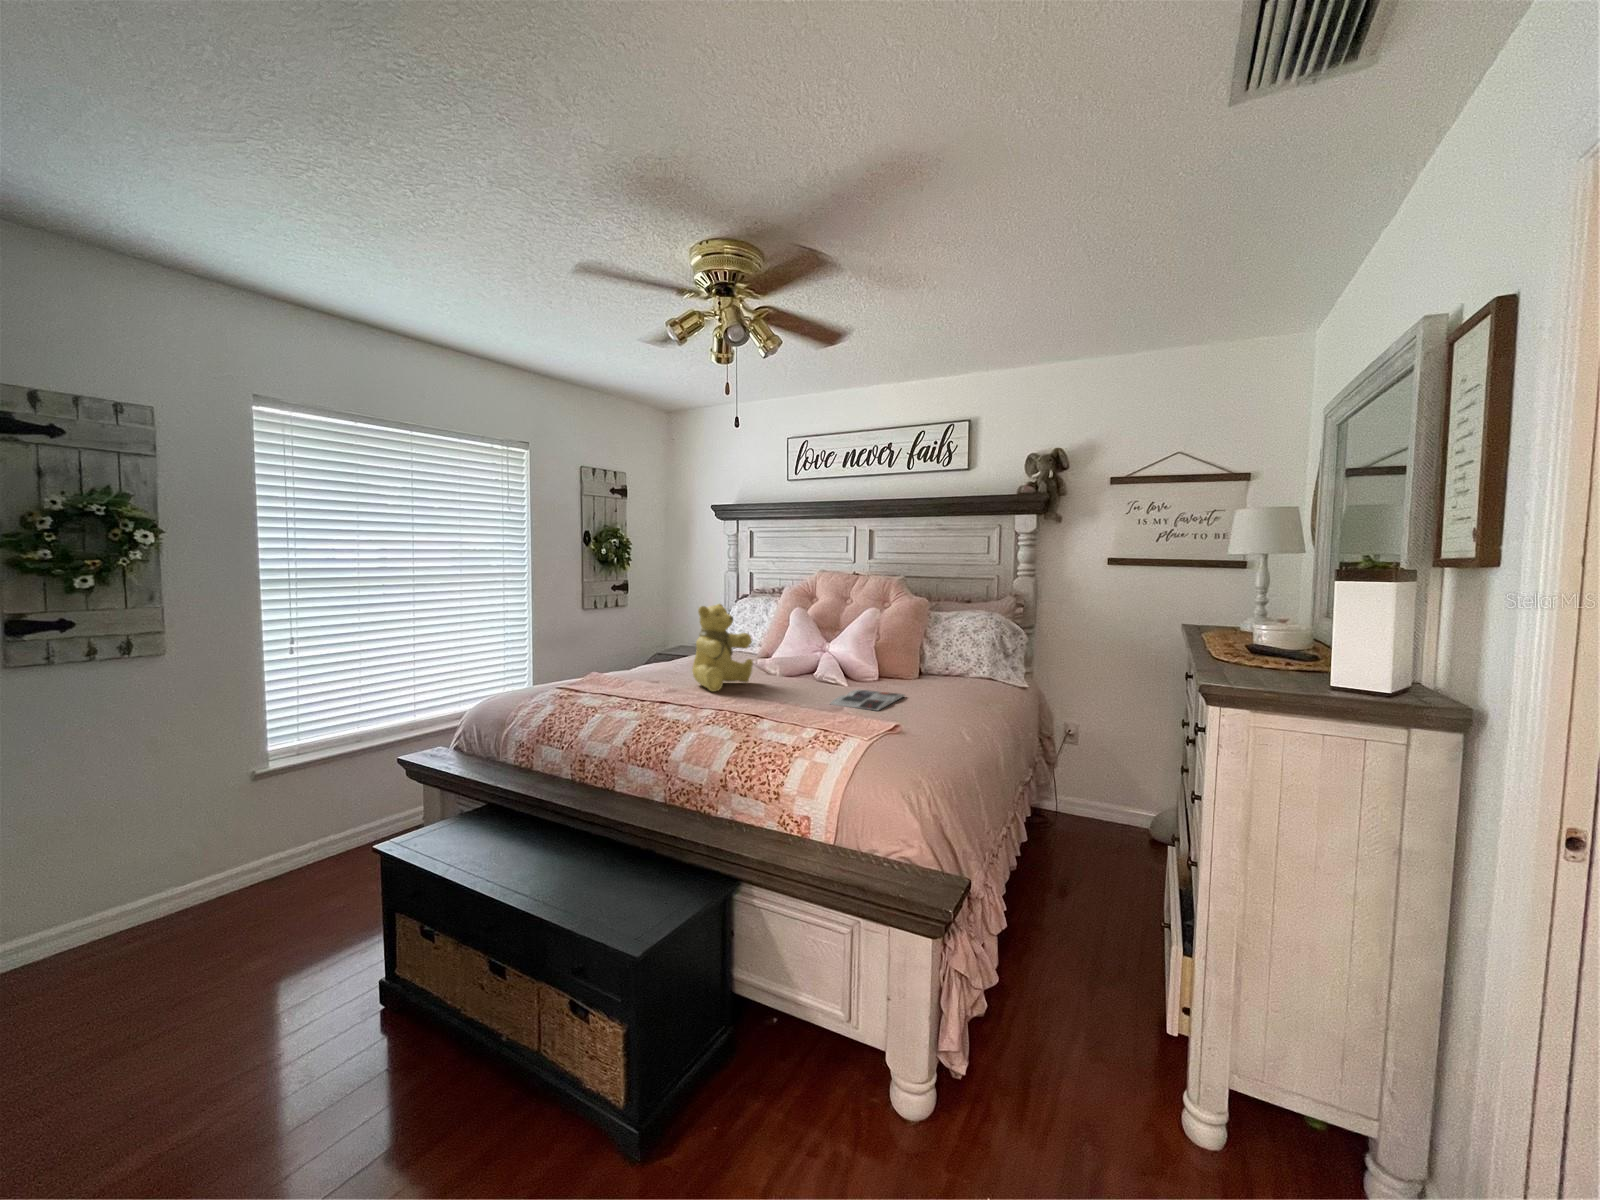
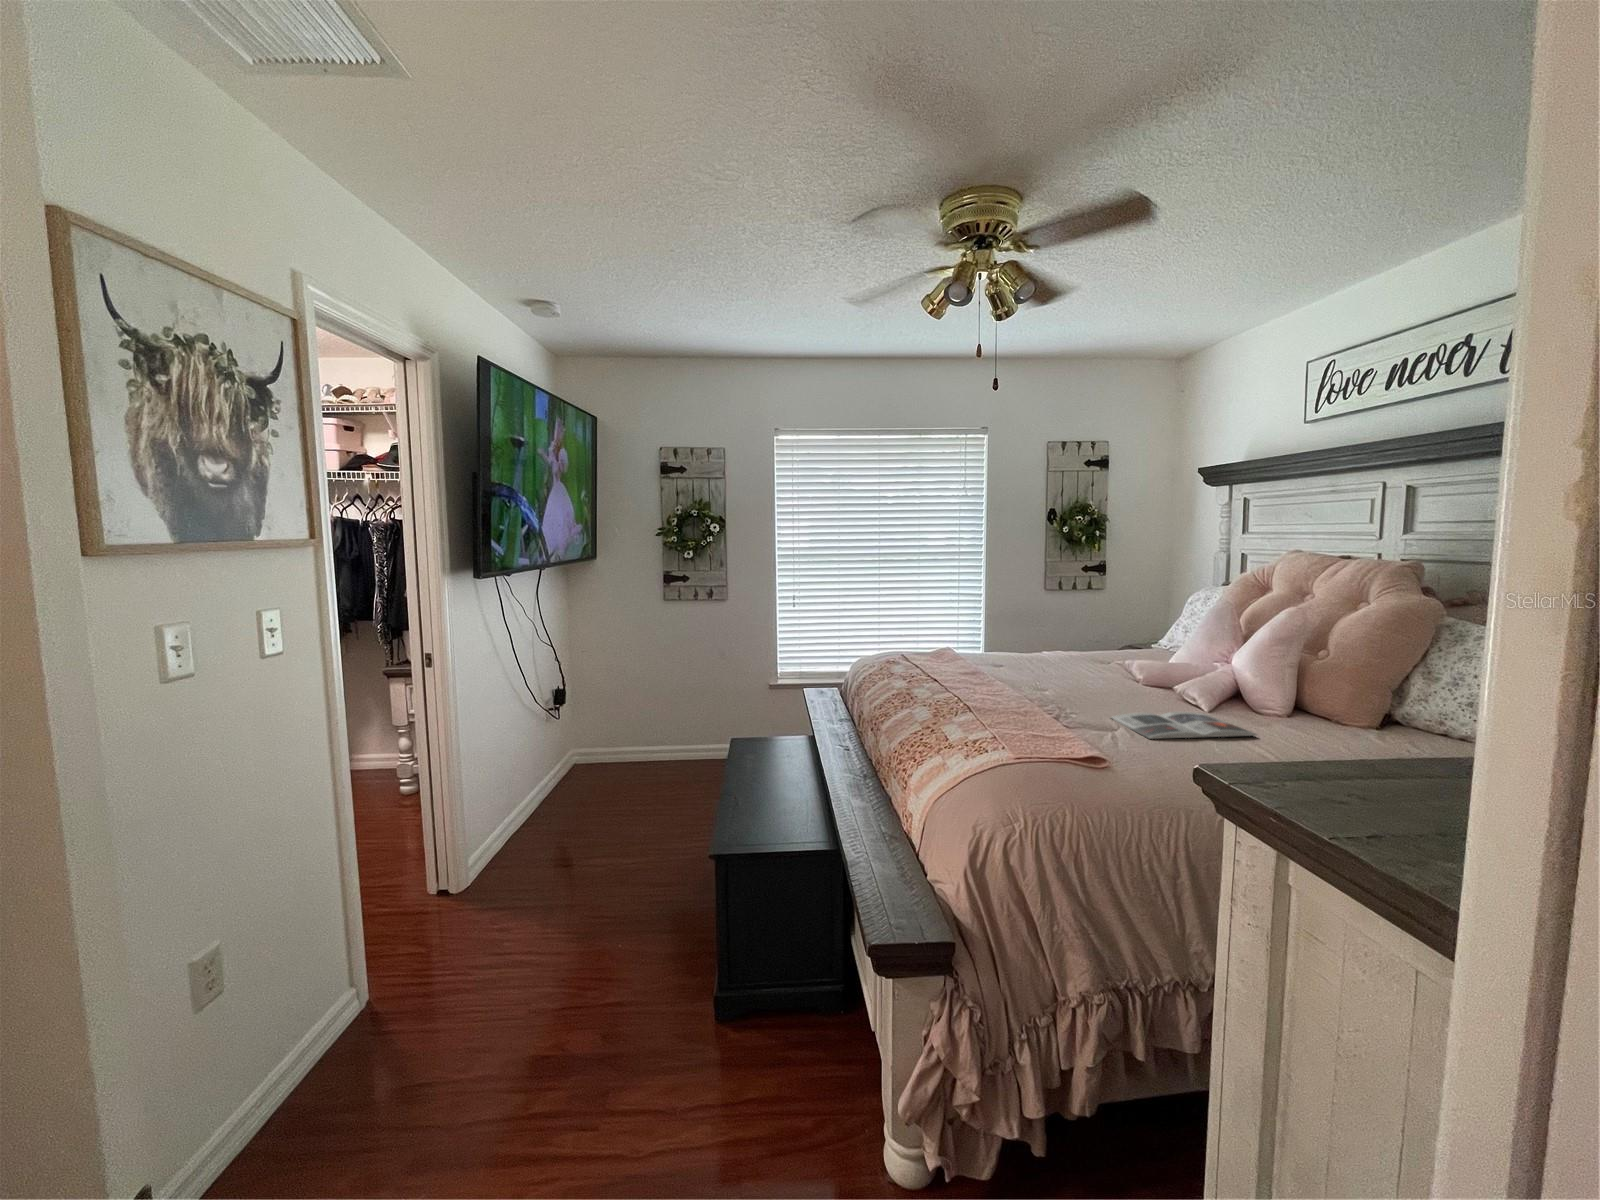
teddy bear: present [692,604,753,692] -> none [1011,586,1094,680]

